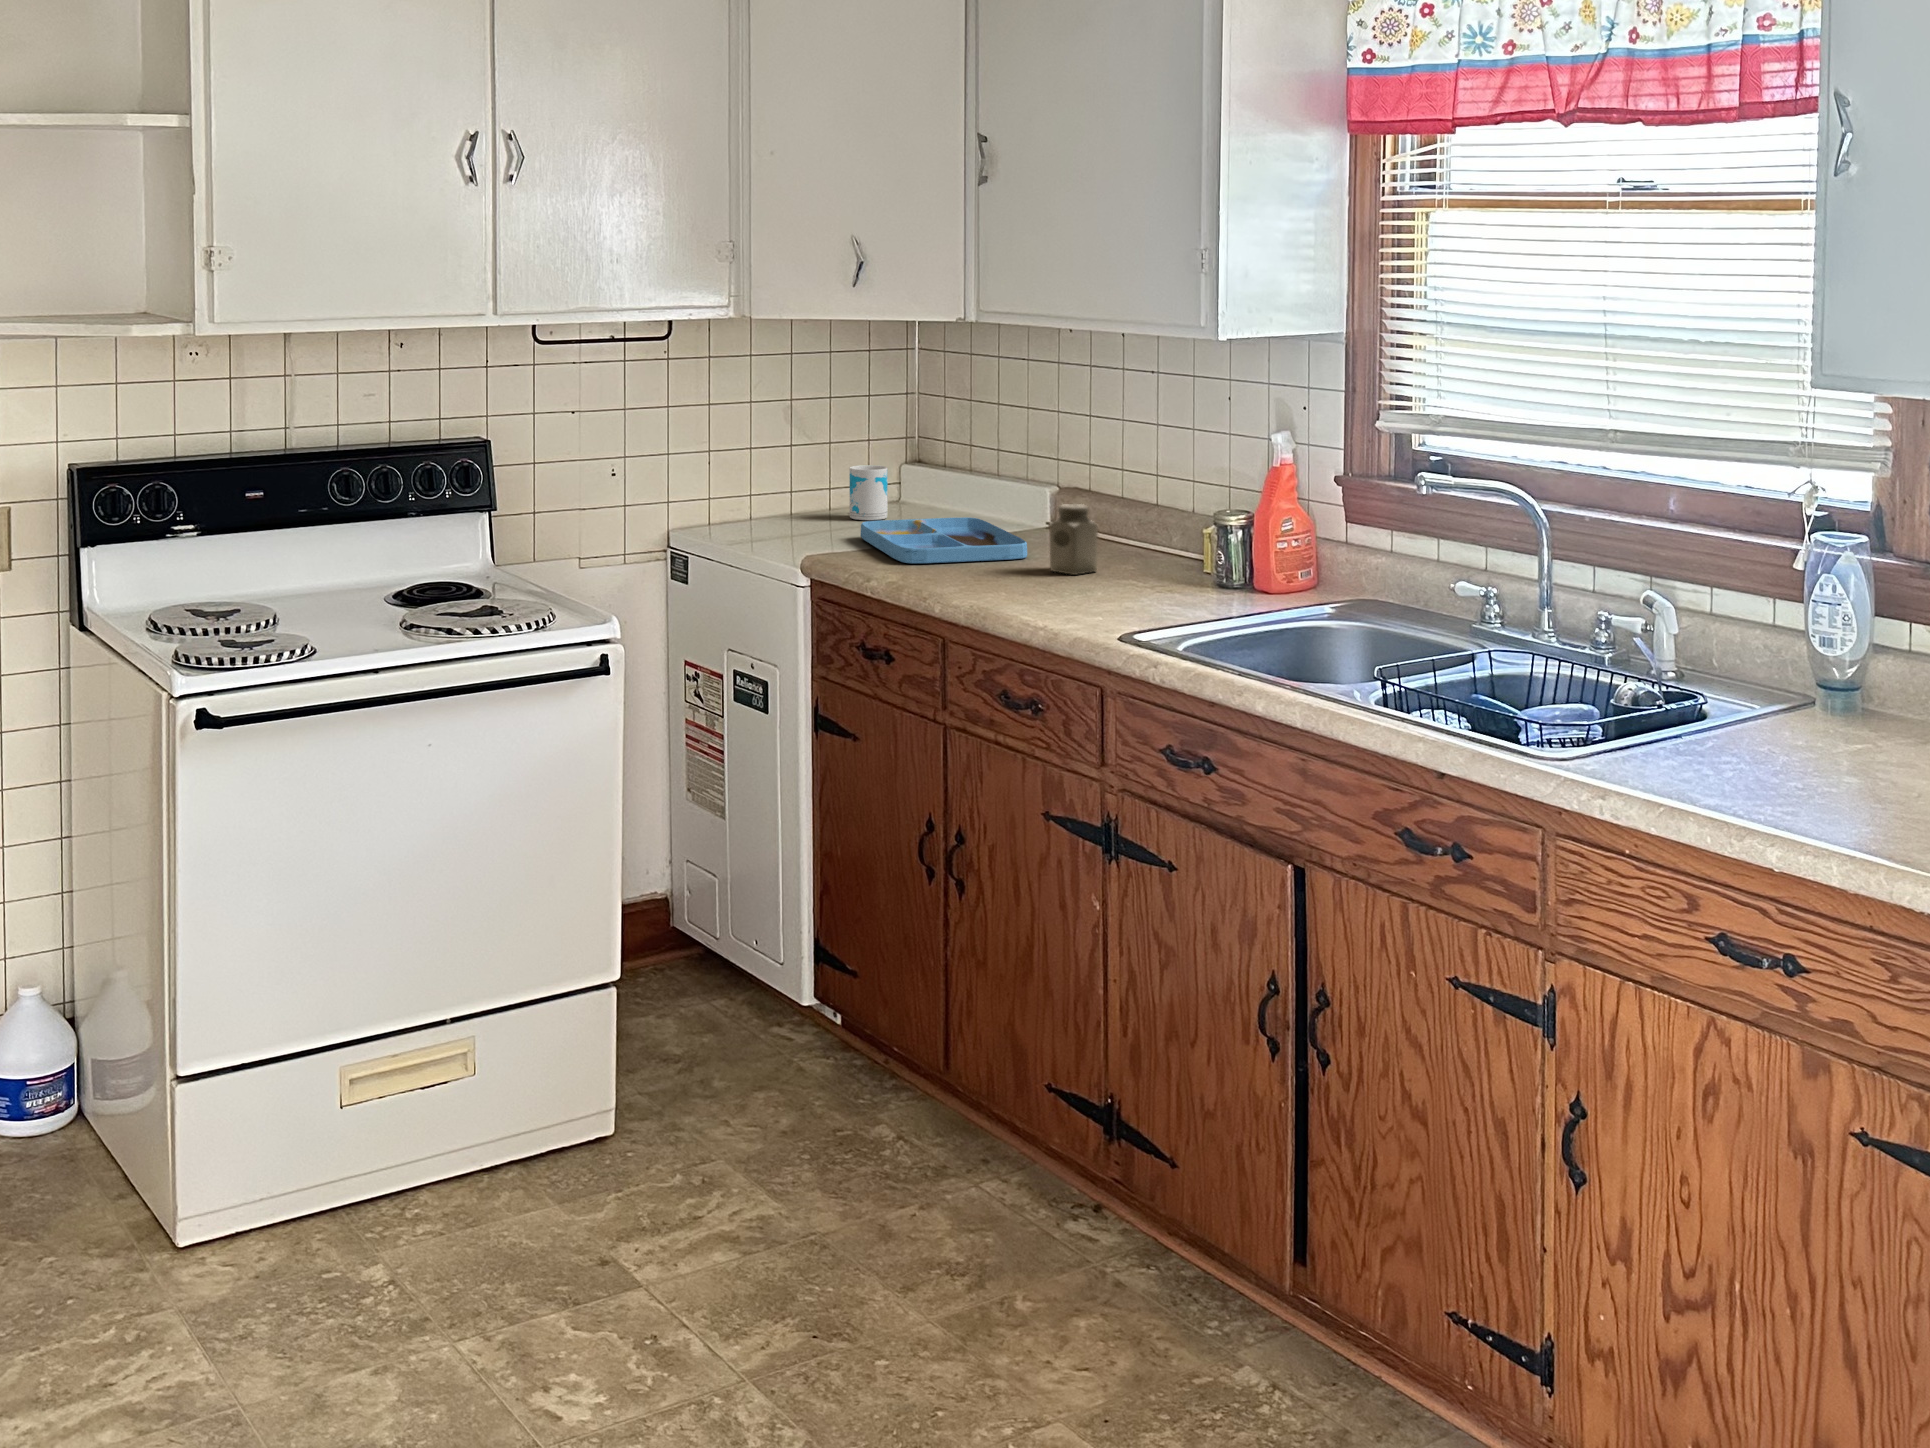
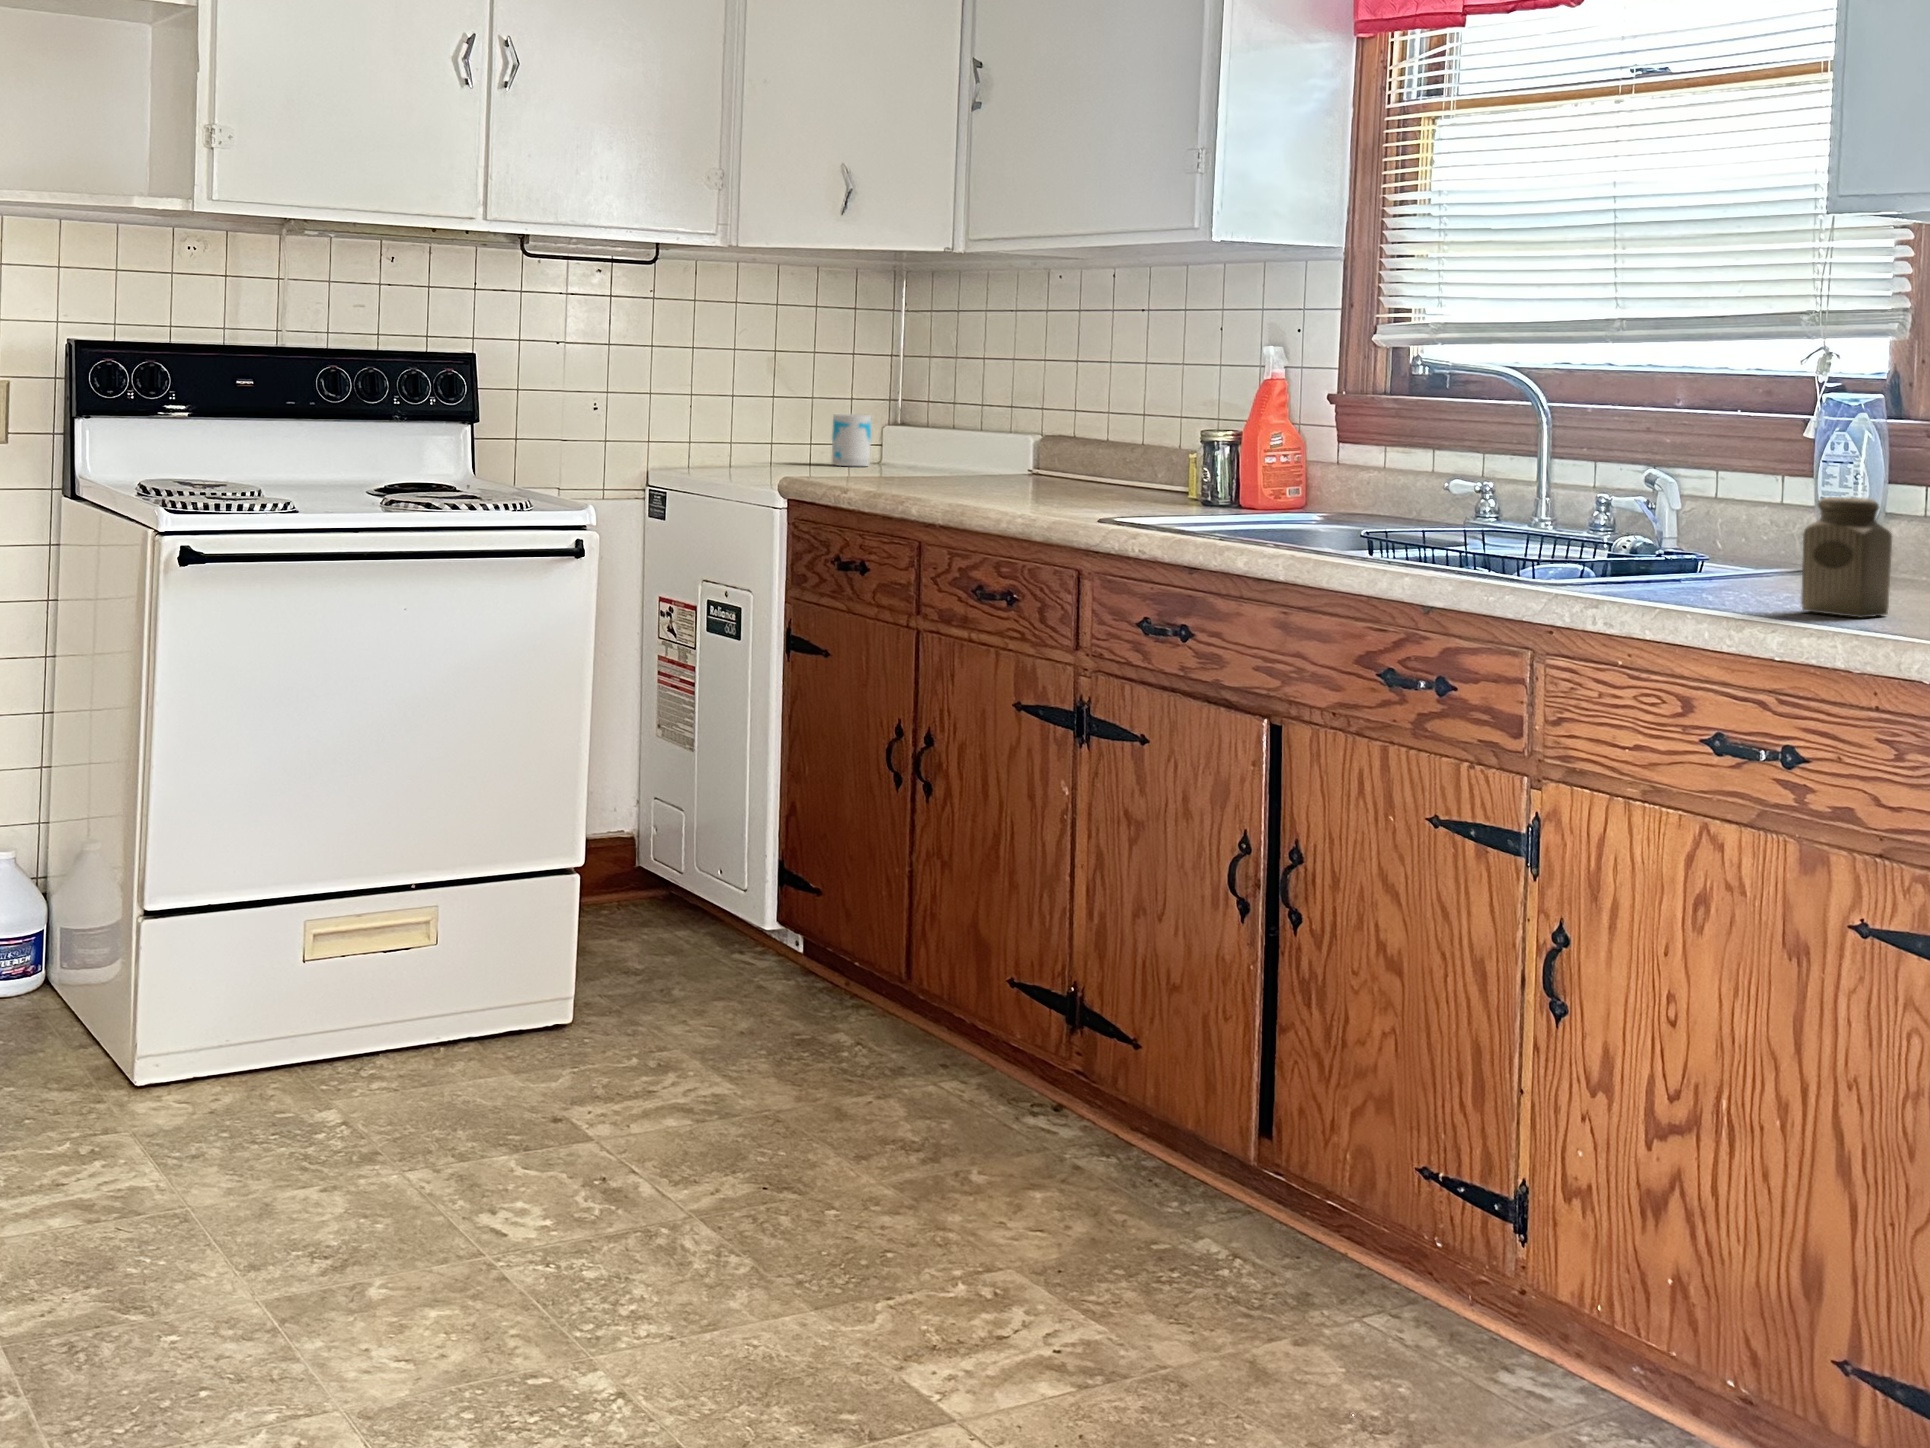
salt shaker: present [1050,504,1098,575] -> present [1801,497,1892,618]
tray: present [861,517,1027,563] -> none [842,456,1010,485]

